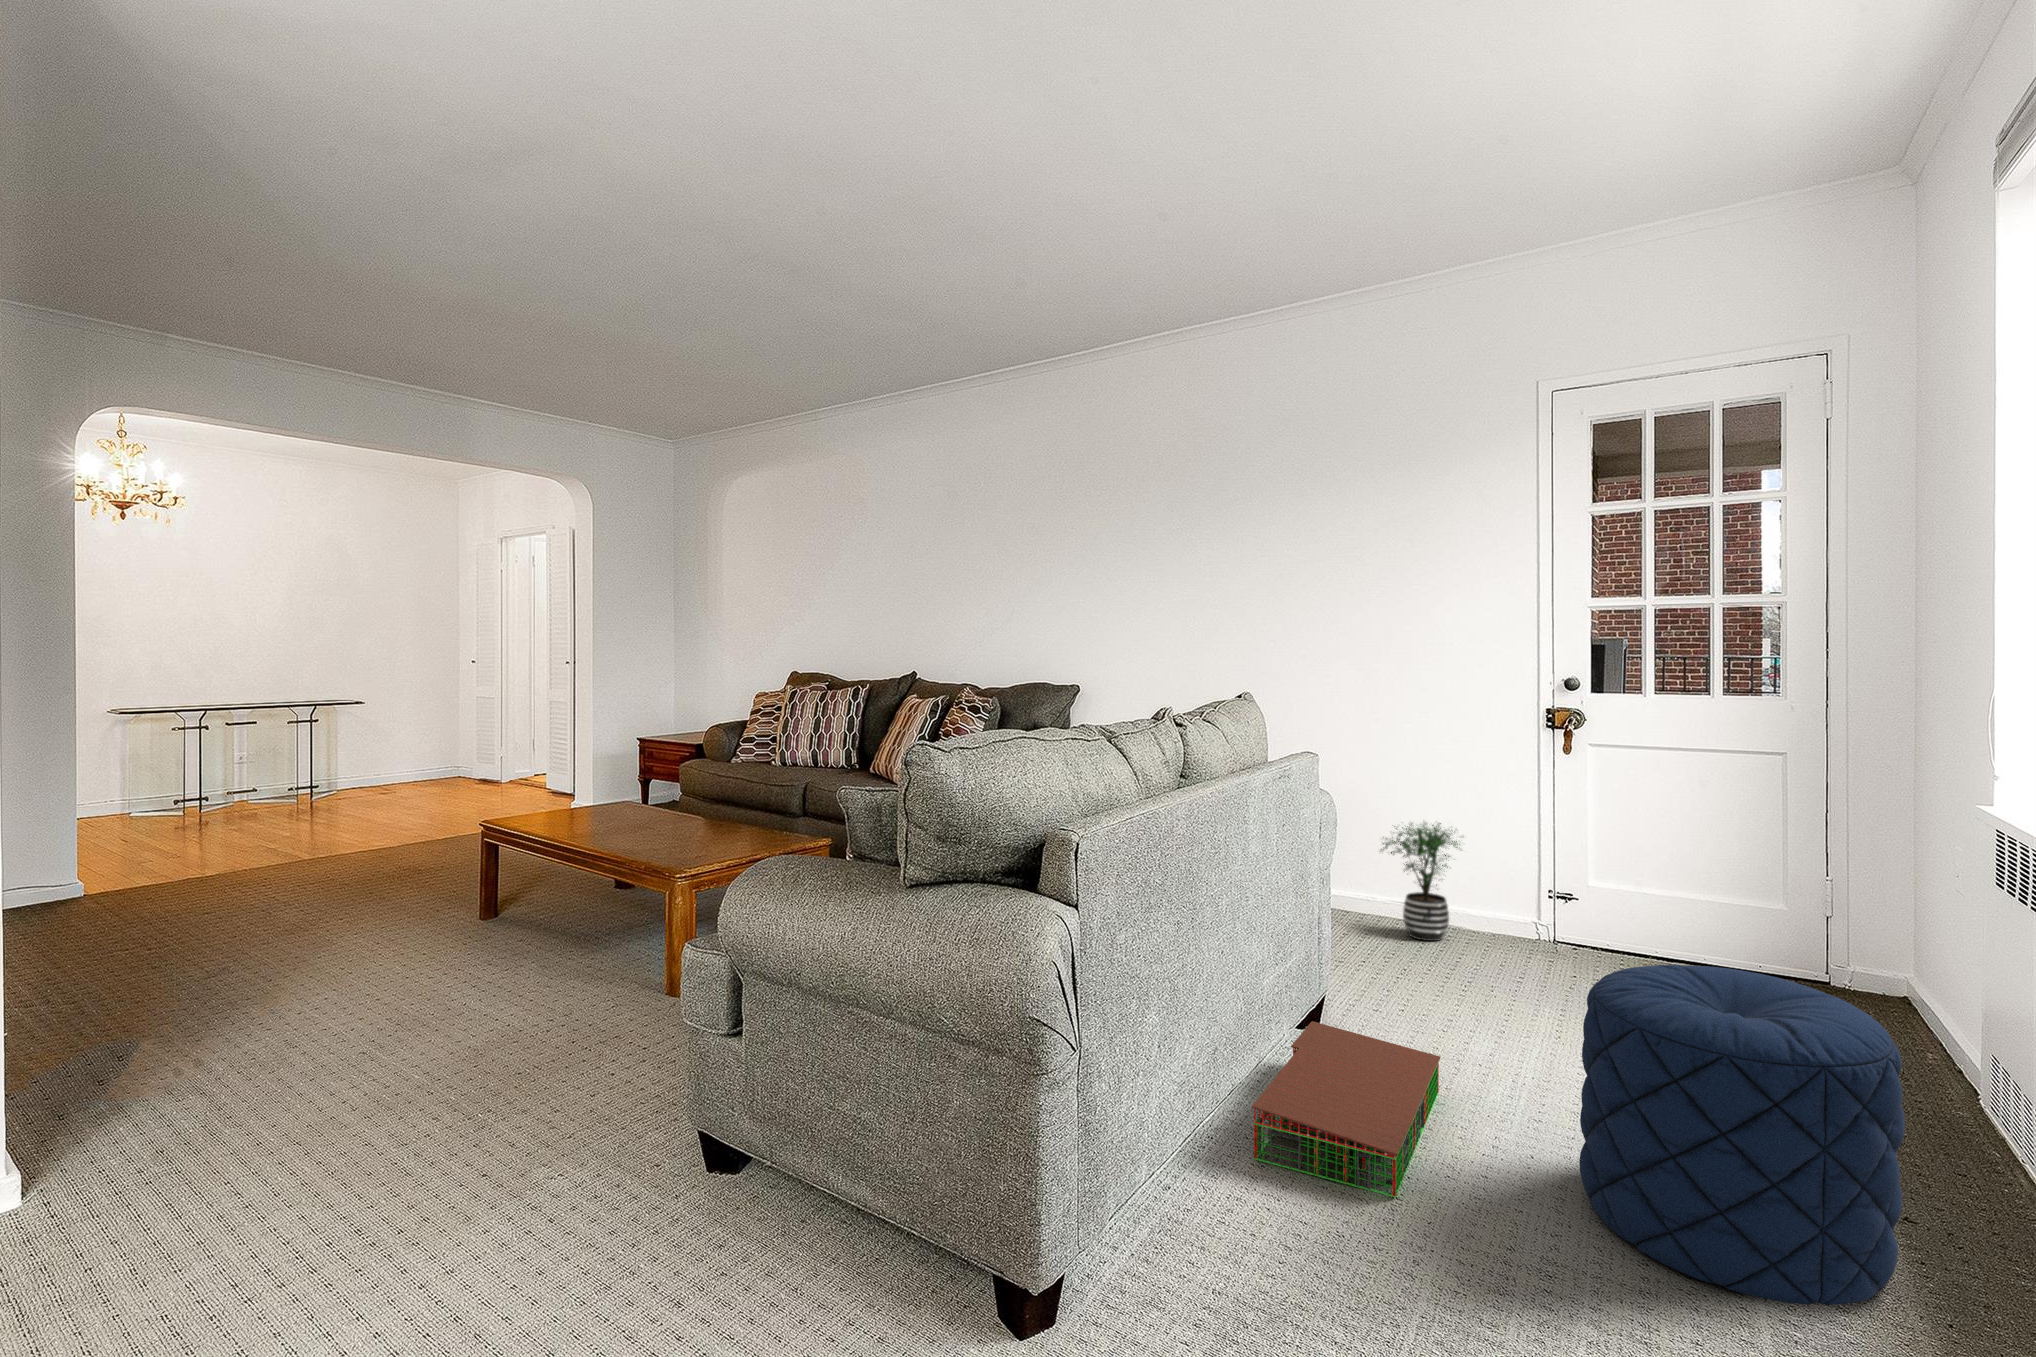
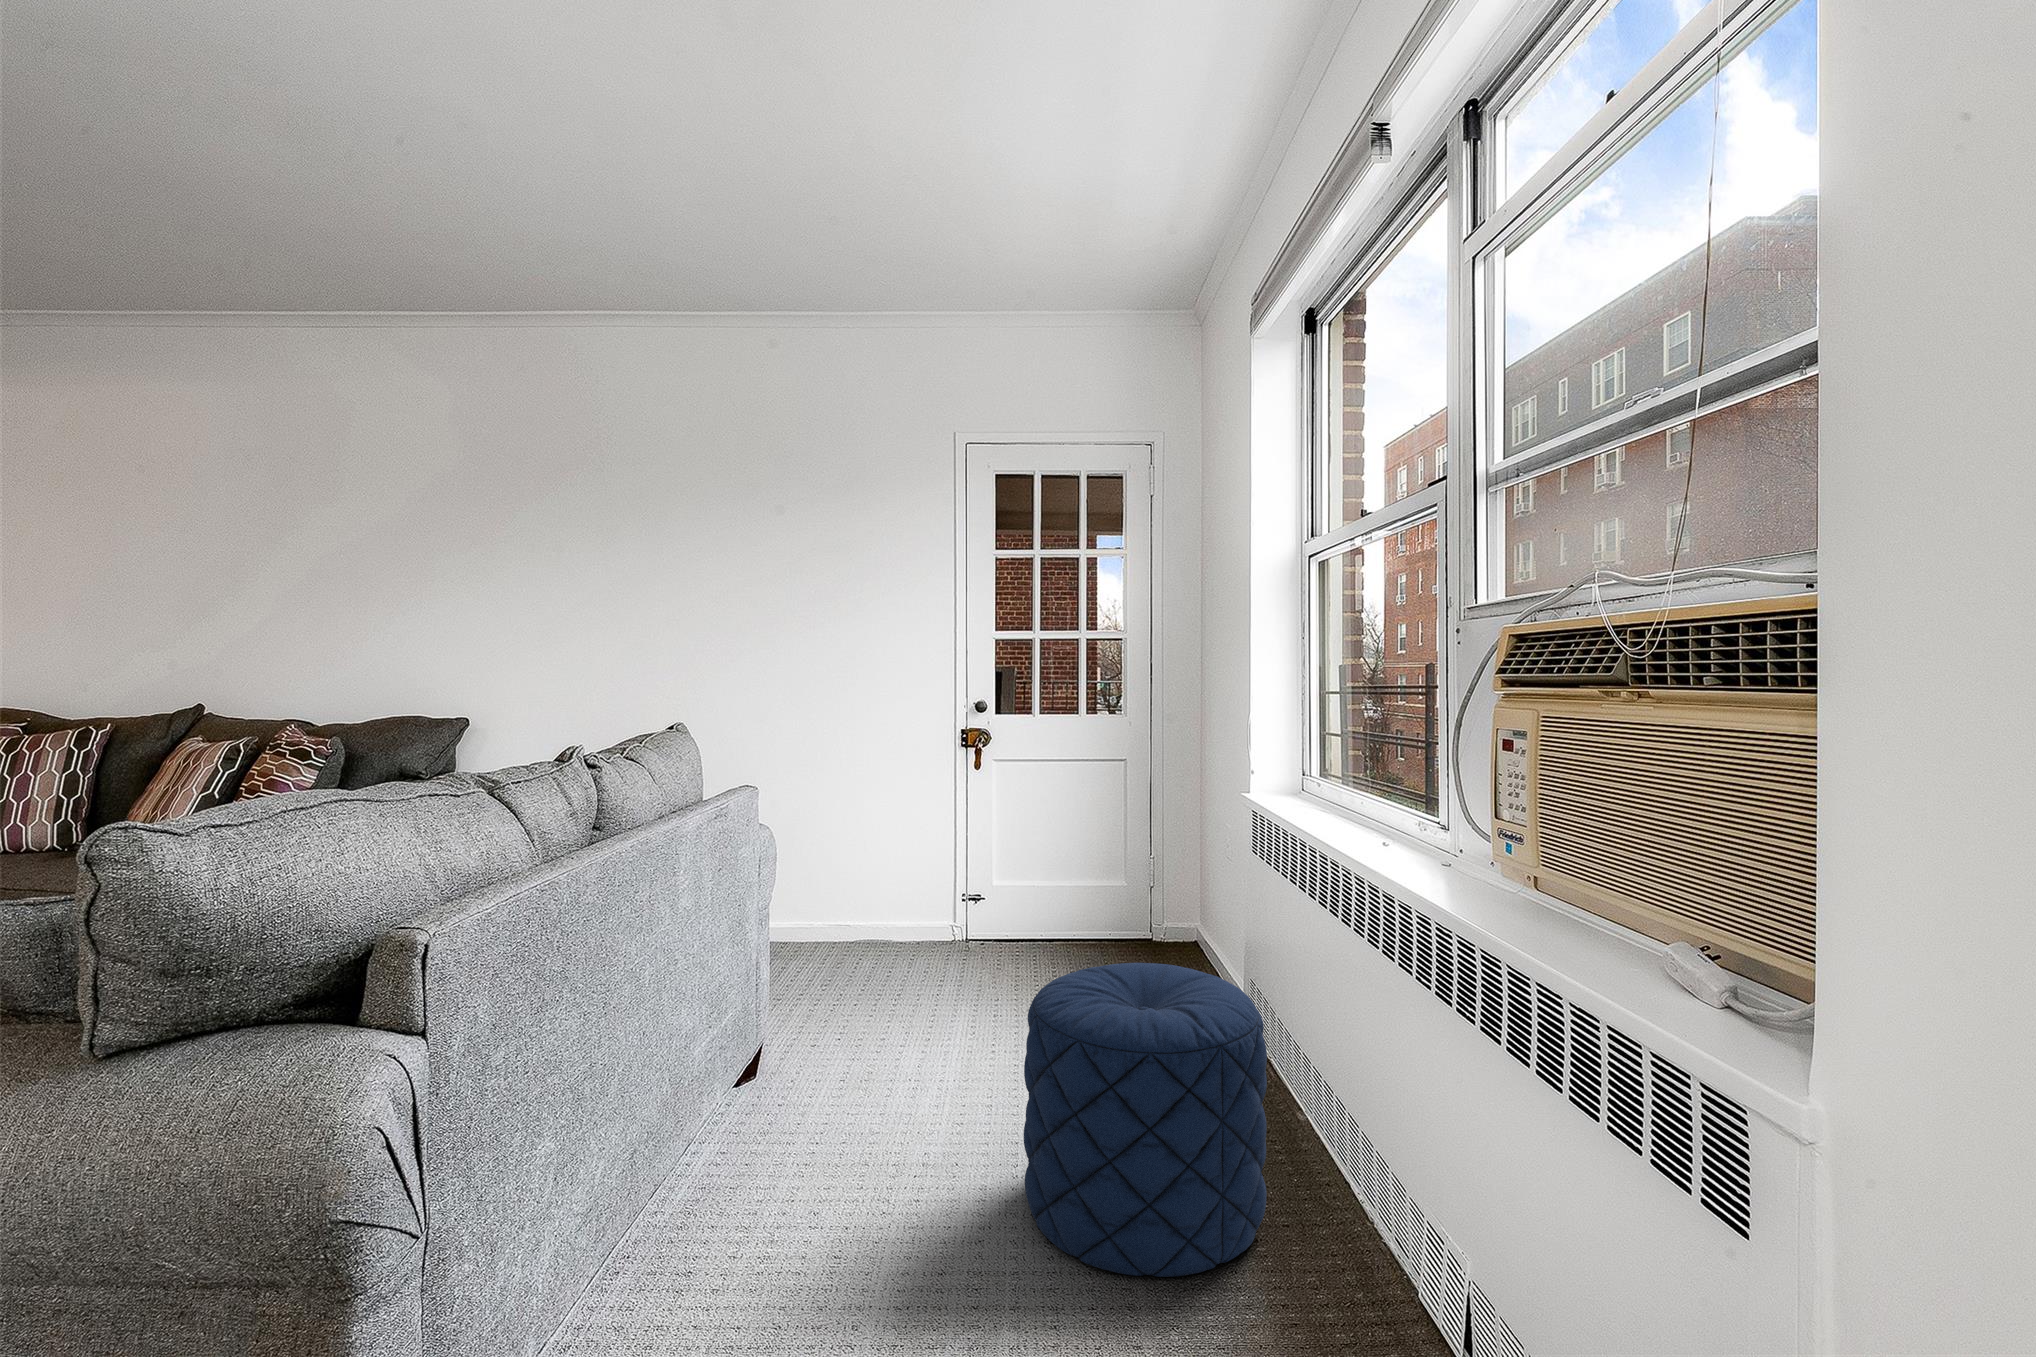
potted plant: present [1381,822,1460,941] -> none [812,844,897,968]
storage bin: present [1252,1021,1440,1197] -> none [687,1090,887,1290]

